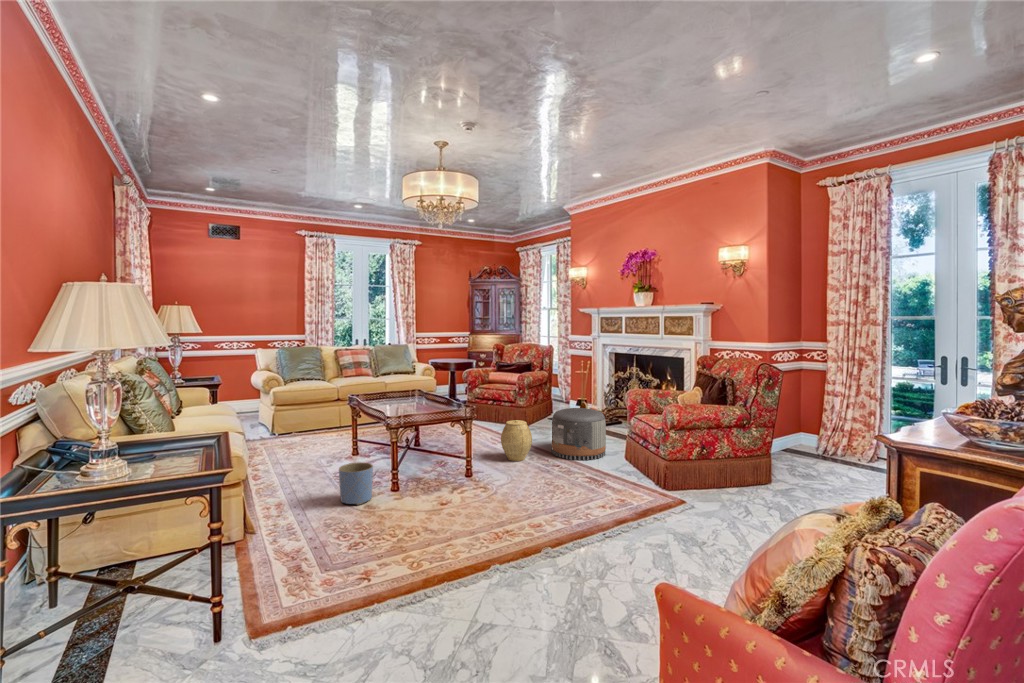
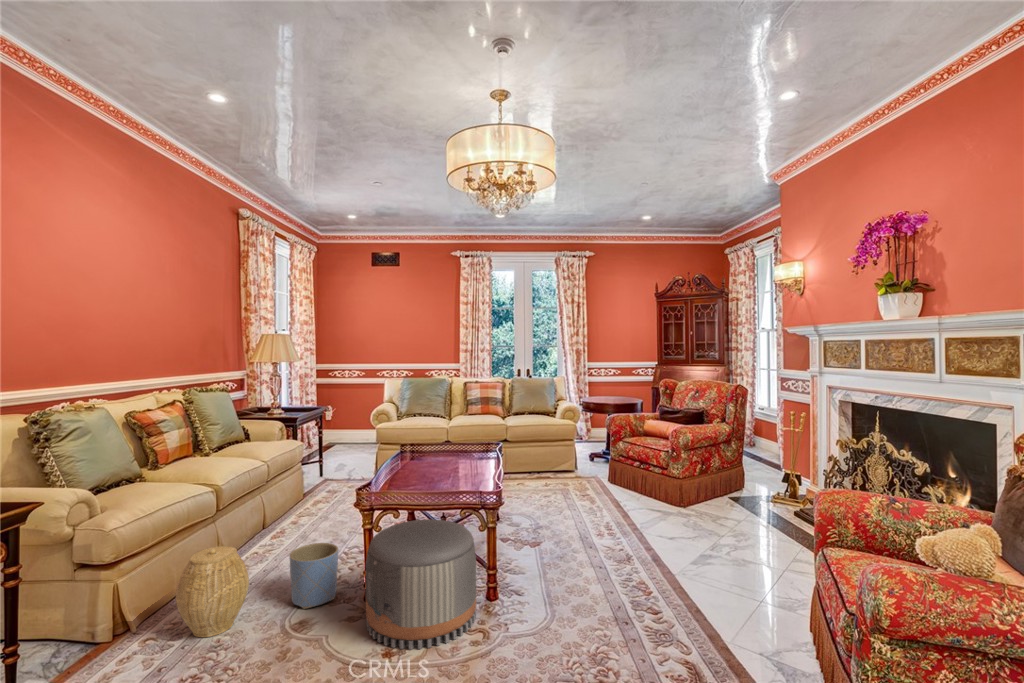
pouf: present [552,408,606,460] -> present [366,519,476,649]
woven basket: present [501,420,532,461] -> present [176,546,249,637]

